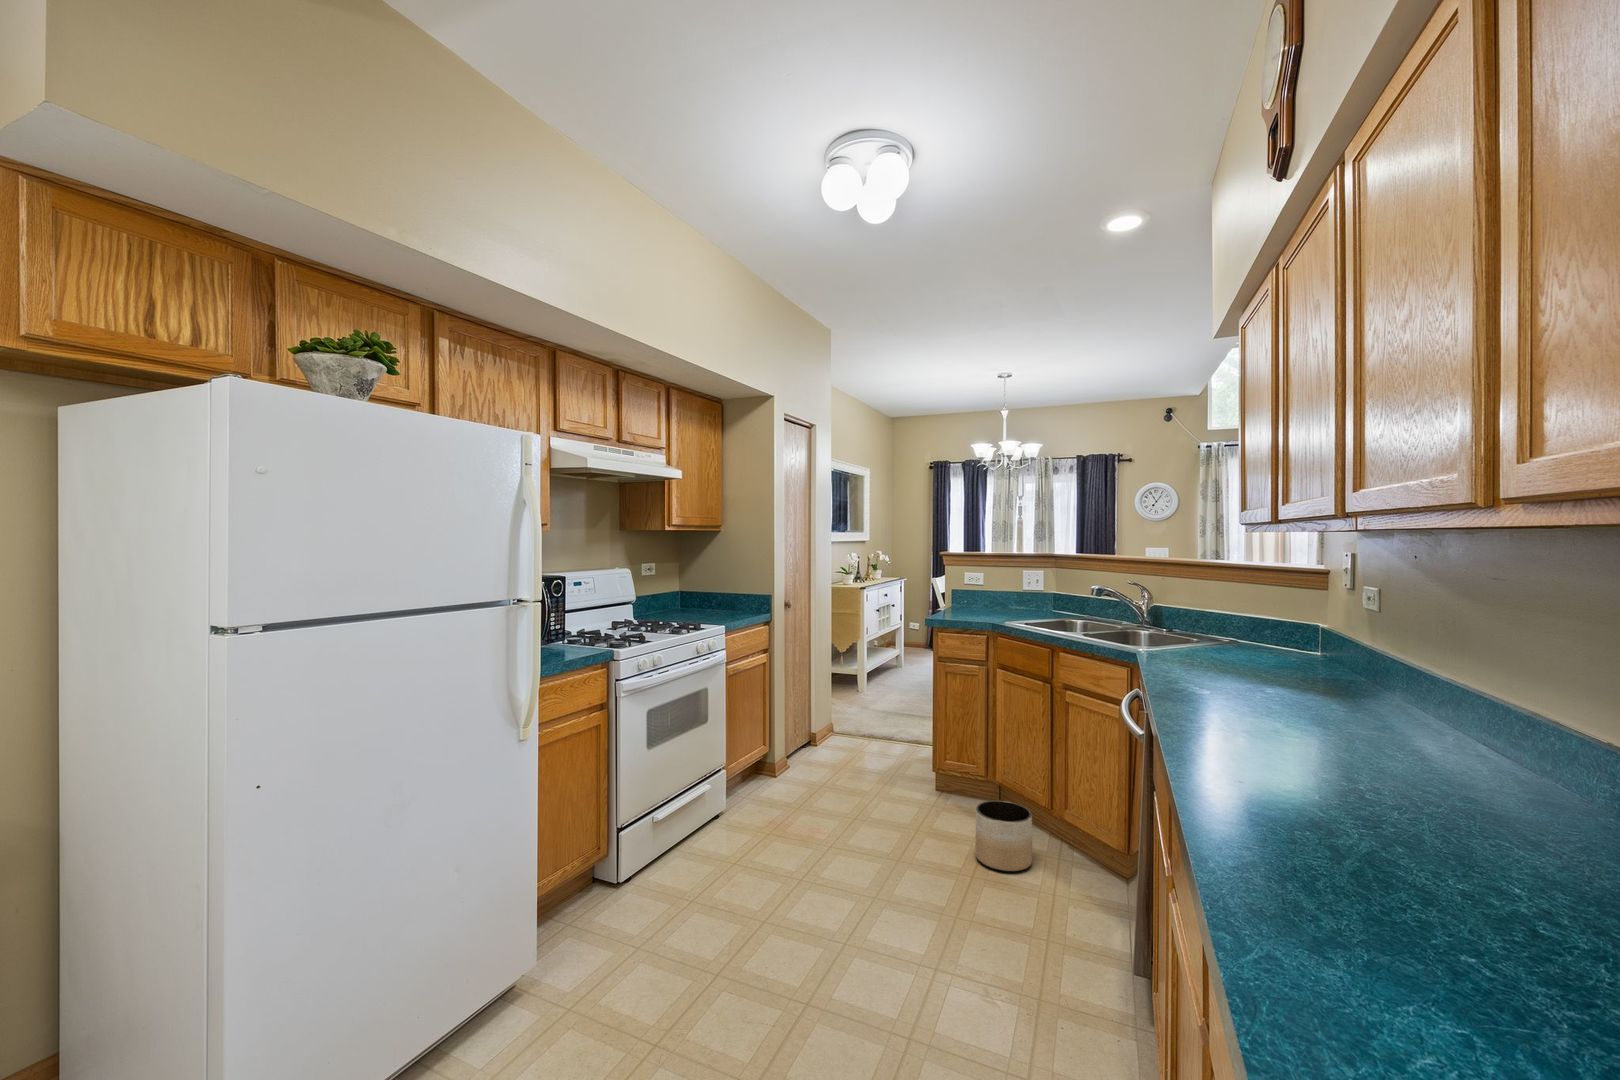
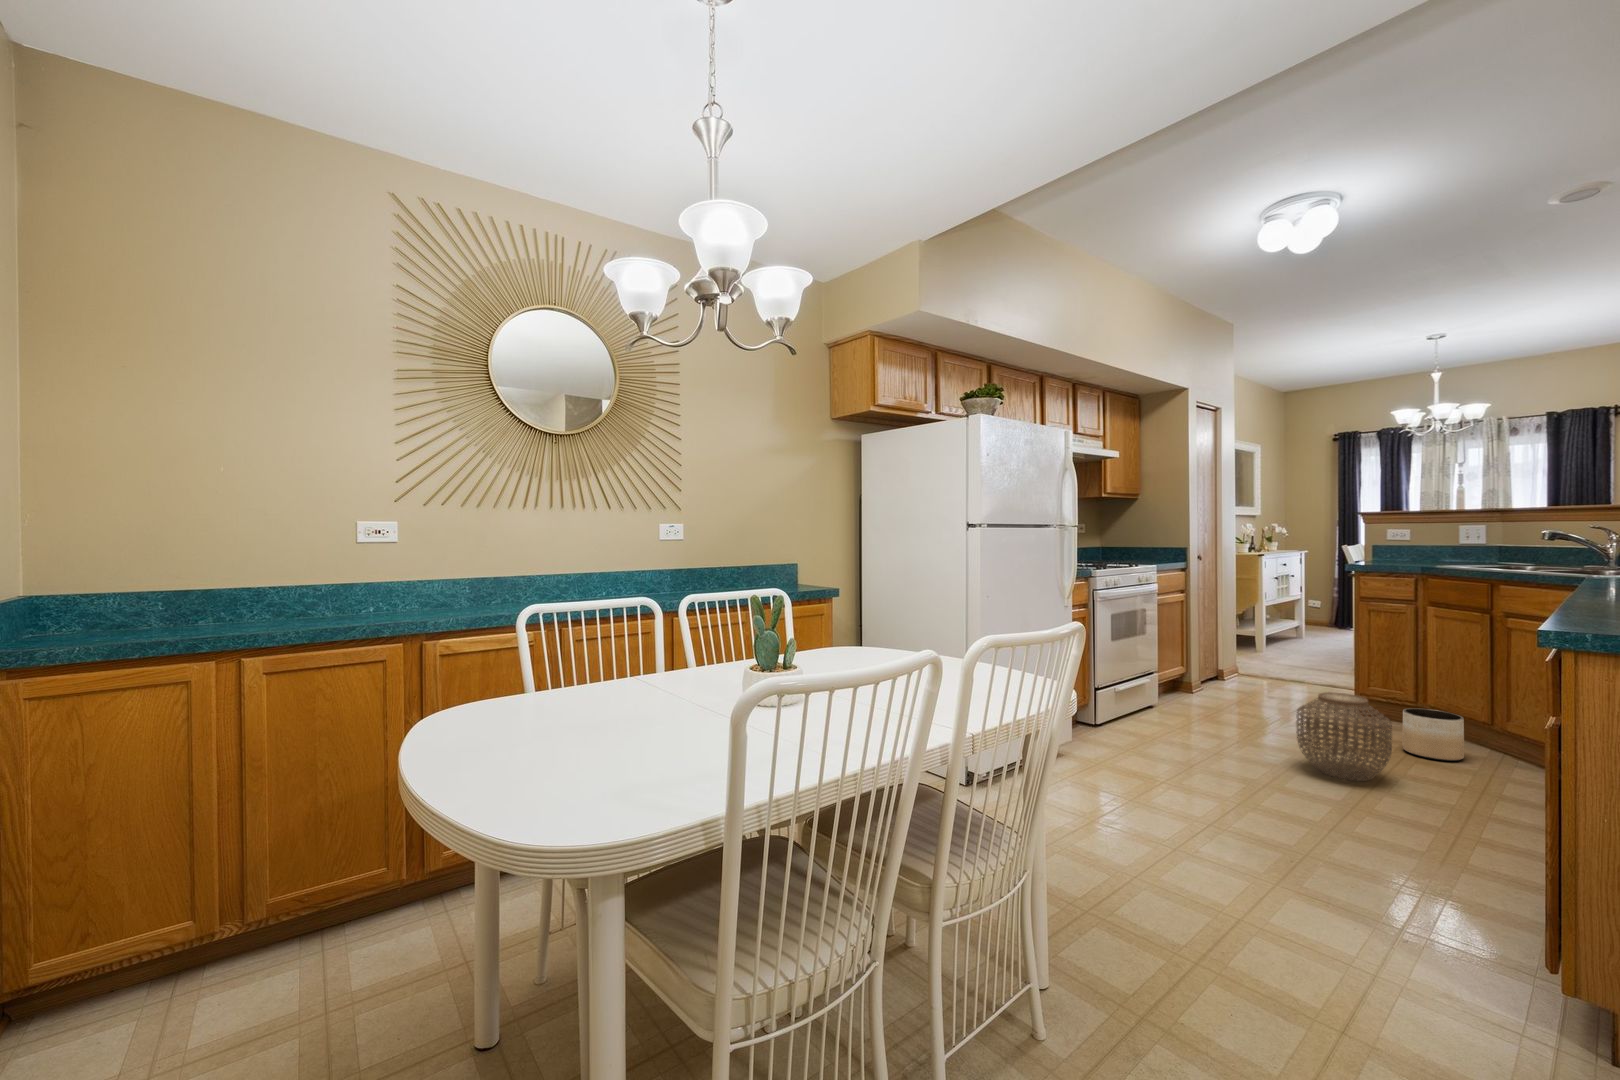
woven basket: none [859,818,963,952] -> present [1296,692,1392,781]

